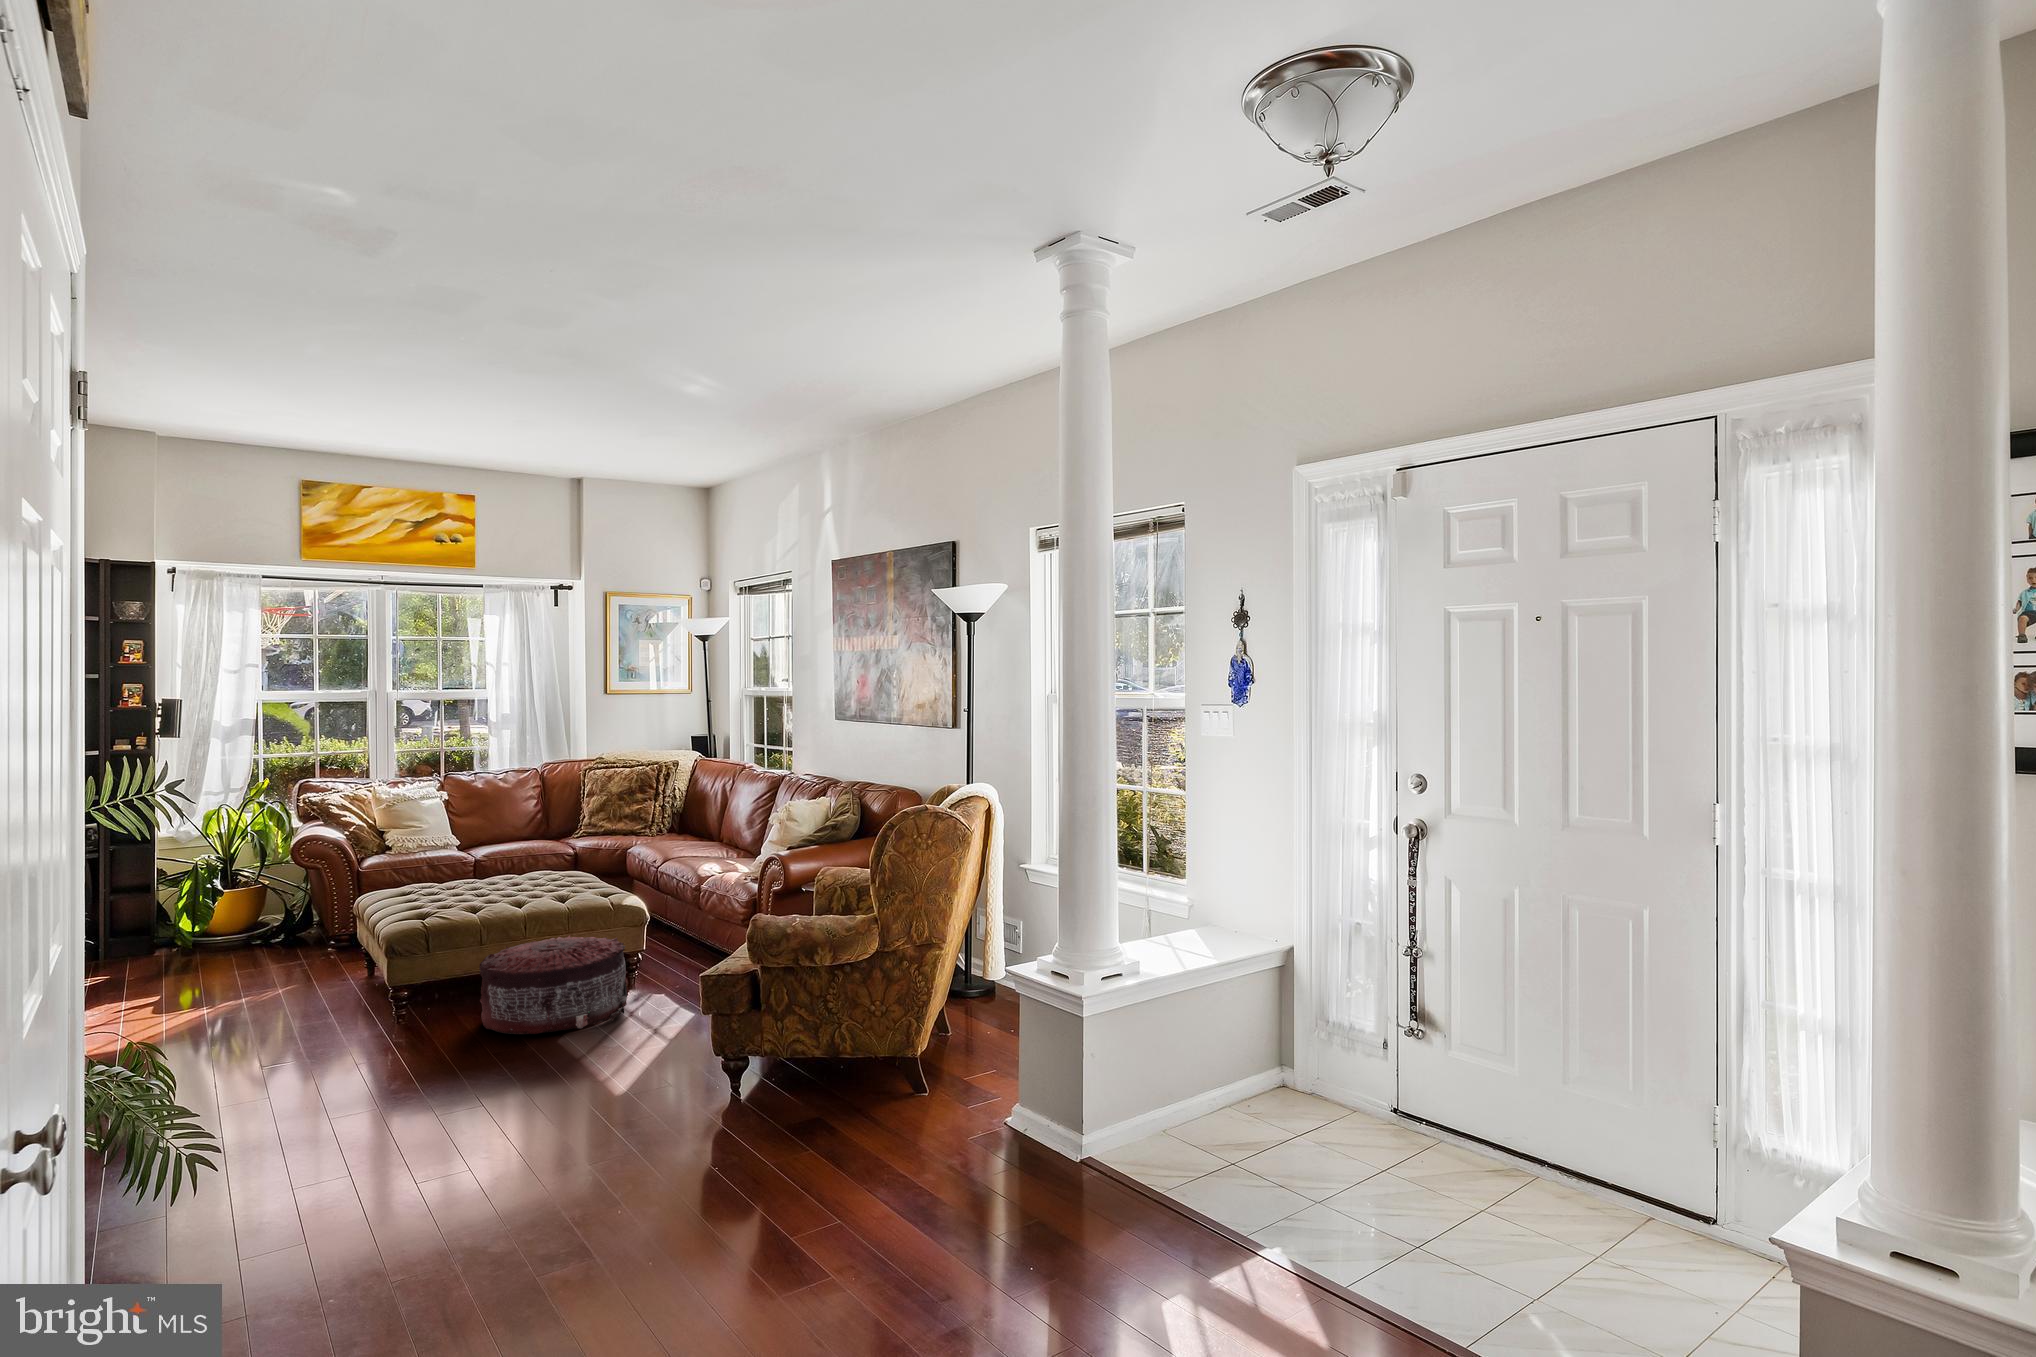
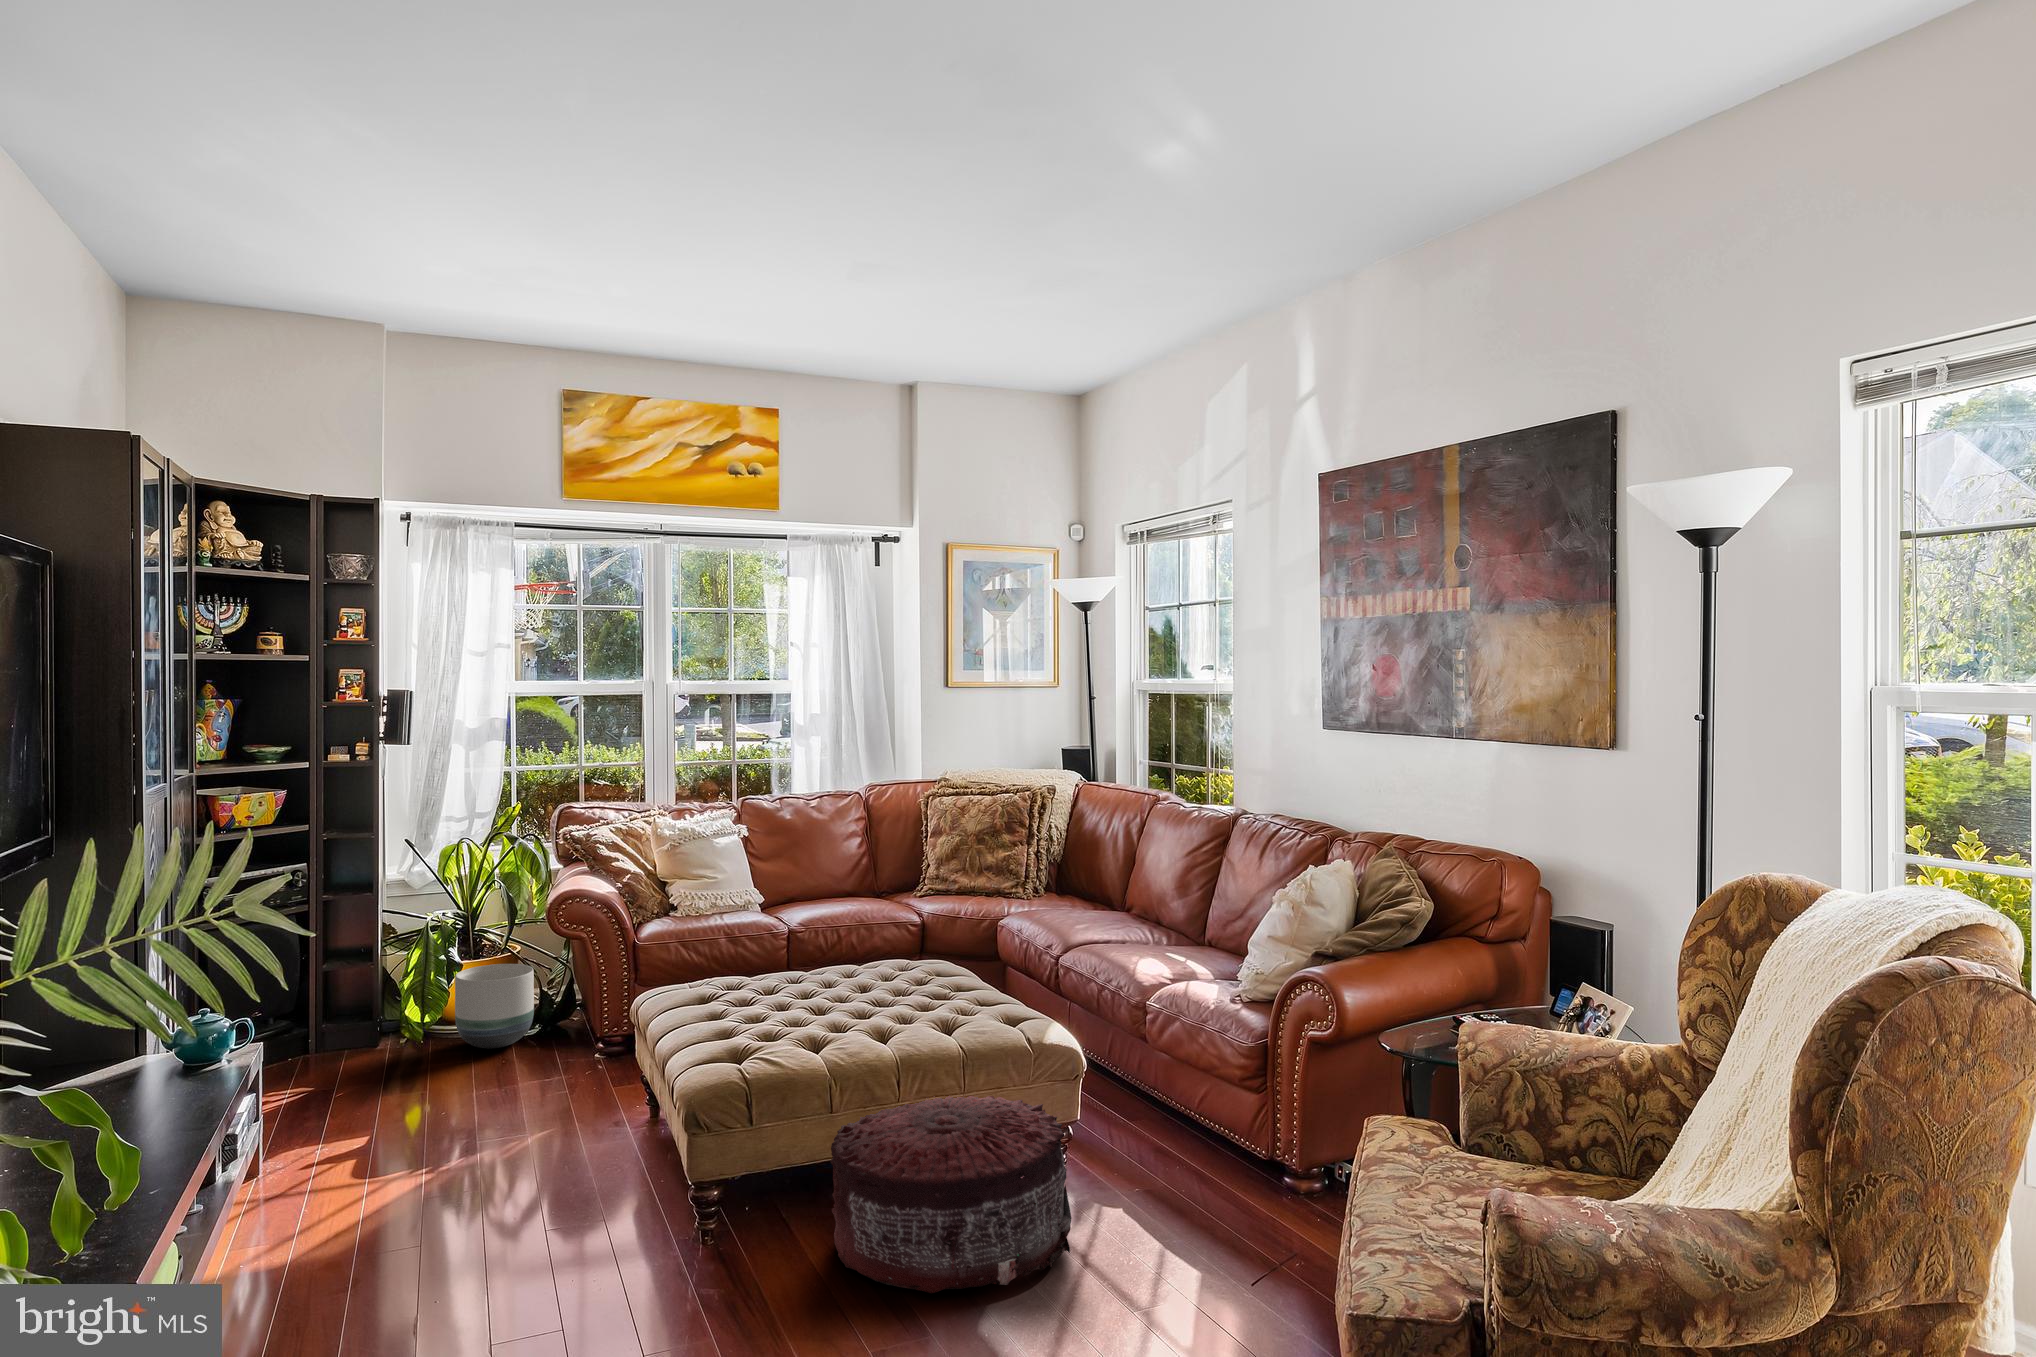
planter: none [219,892,281,950] -> present [455,964,534,1049]

